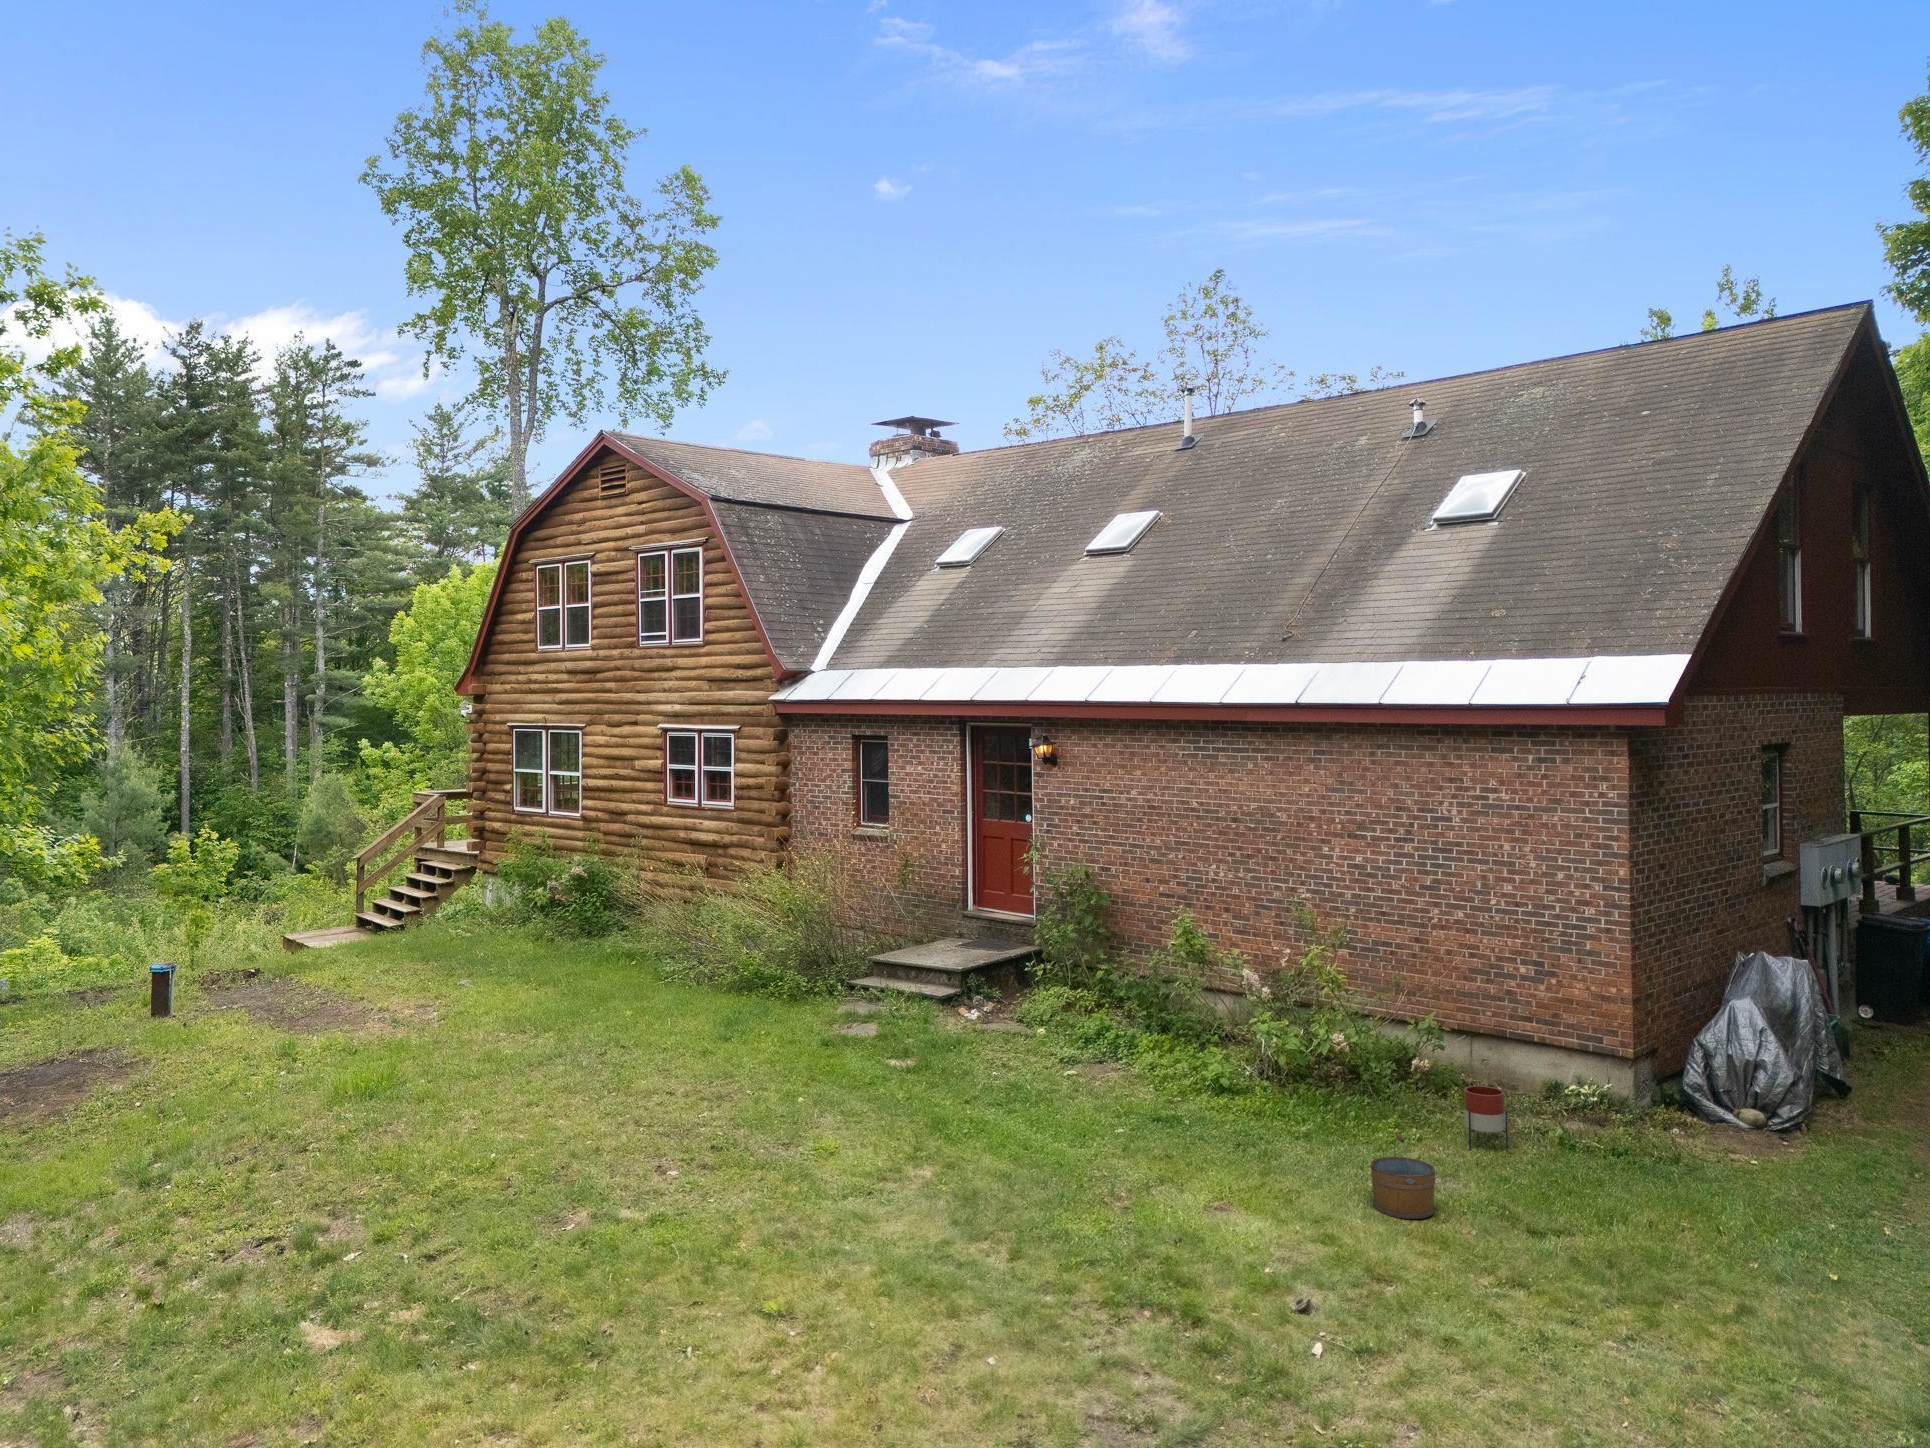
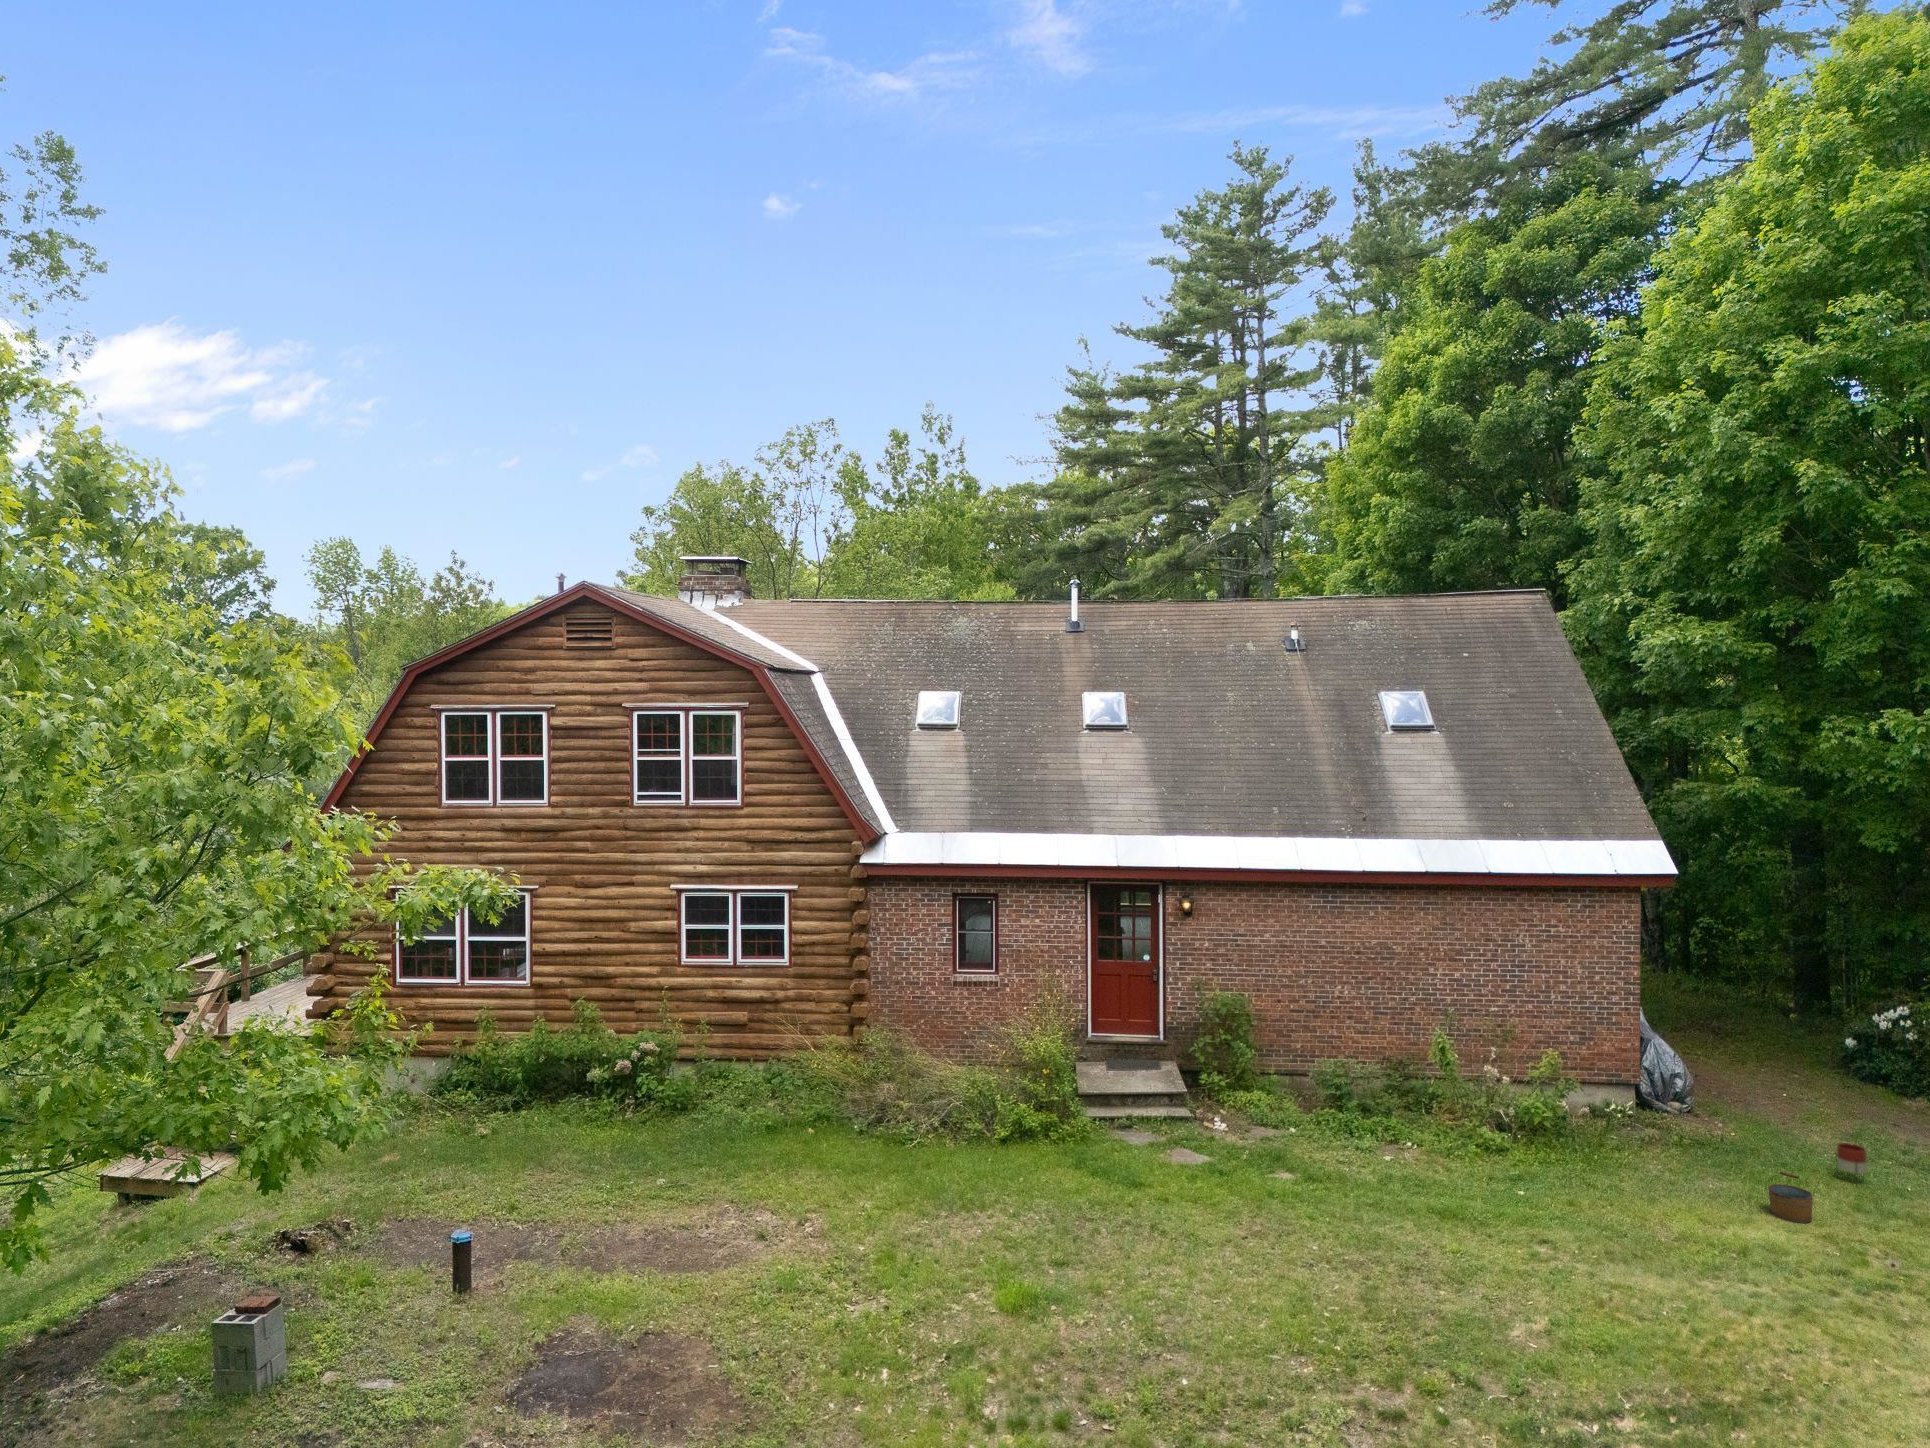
planter: present [1464,1086,1508,1152] -> present [1836,1143,1867,1180]

